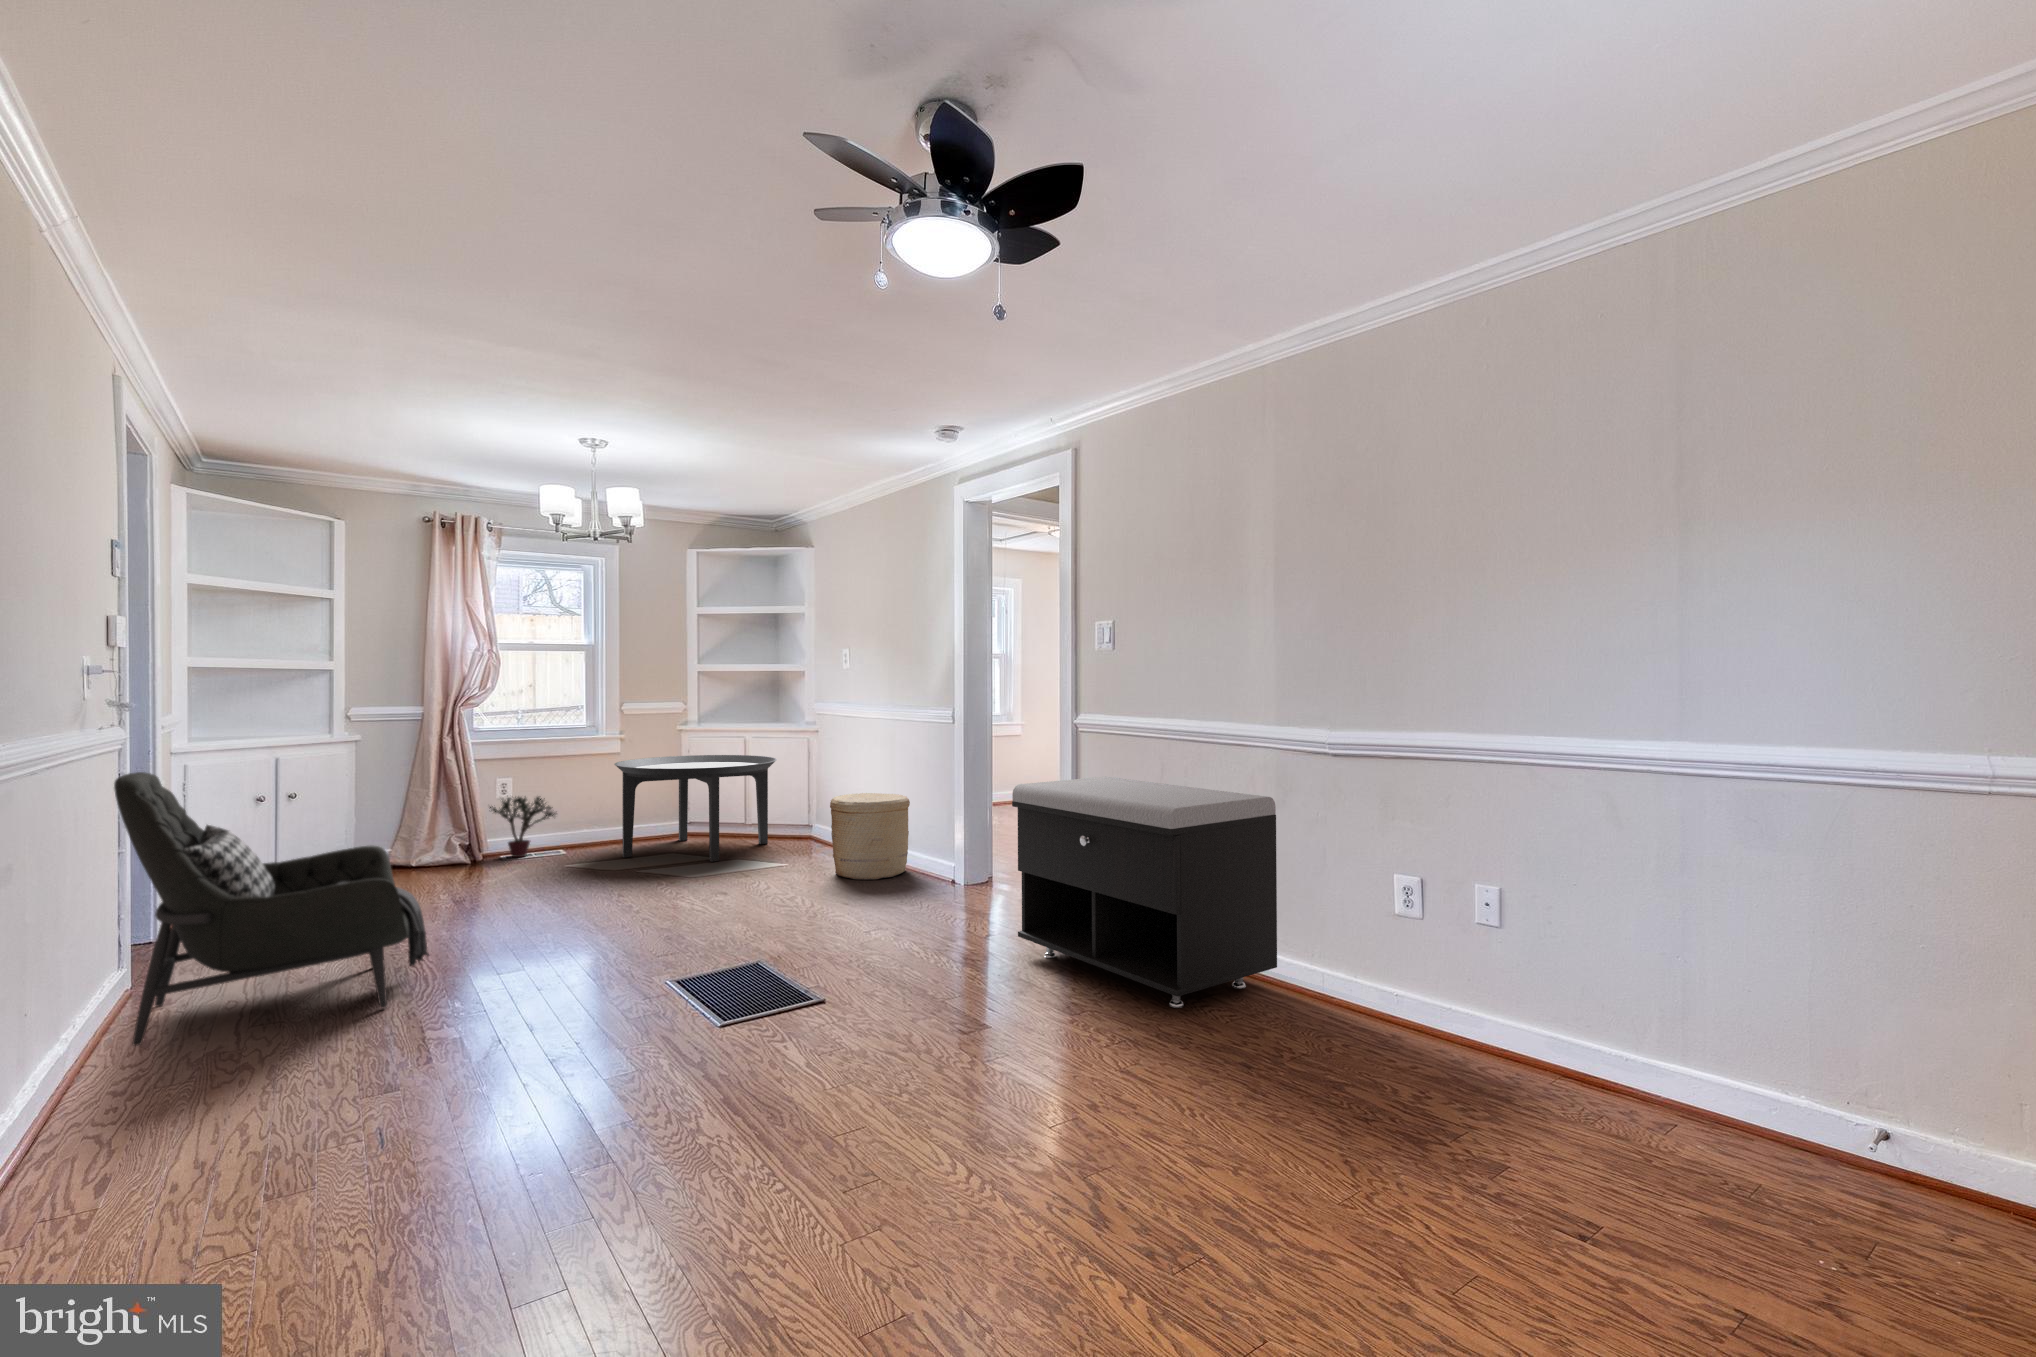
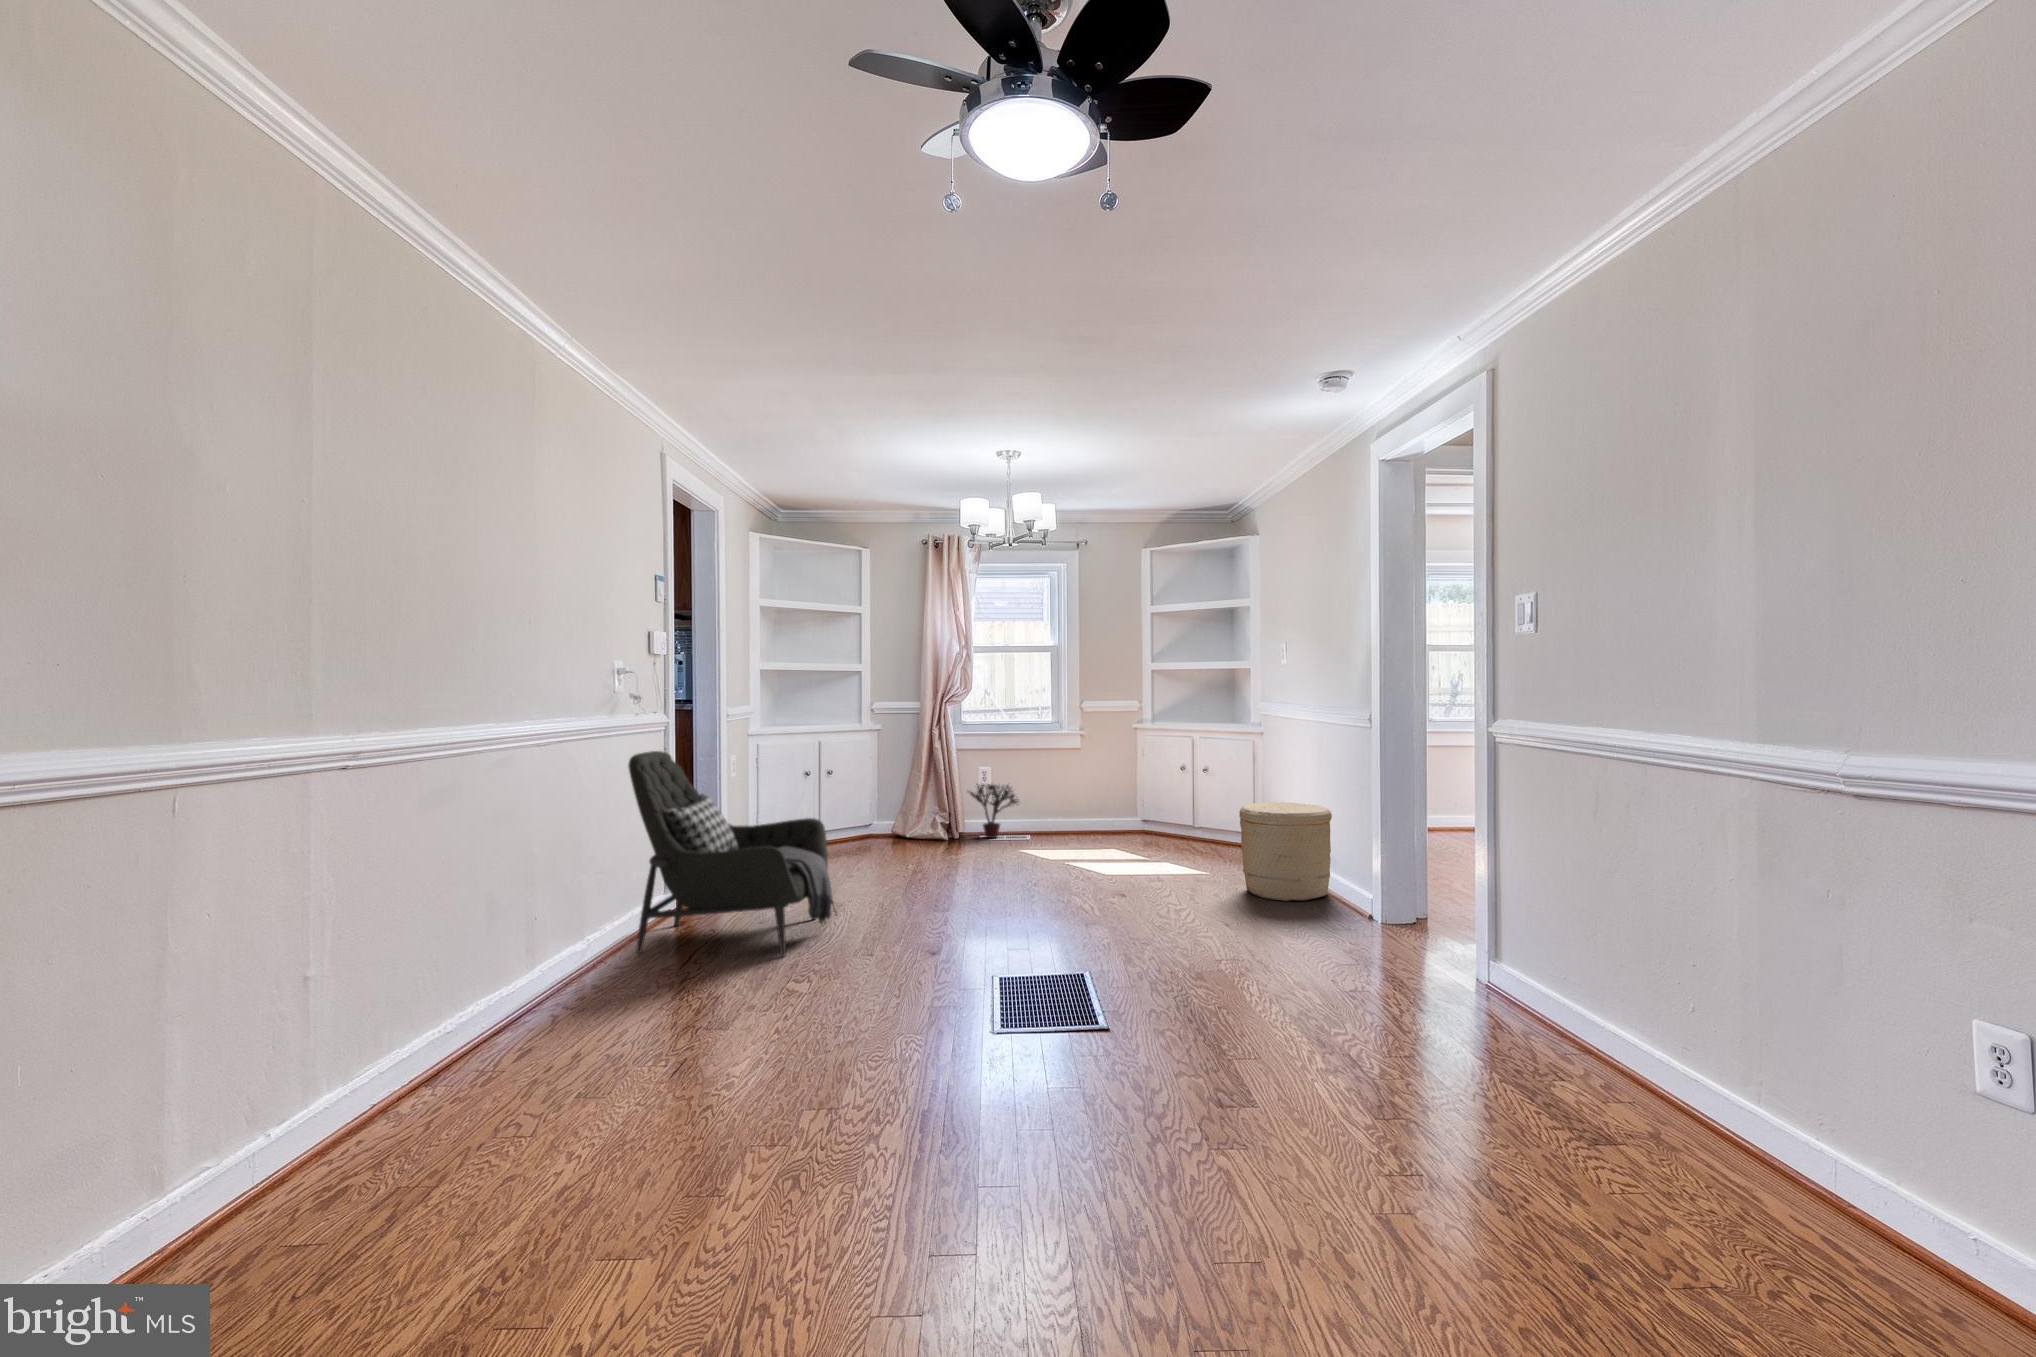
round table: present [614,755,777,862] -> none [1061,753,1215,861]
storage bench: present [1012,777,1277,1008] -> none [1362,803,1756,1152]

